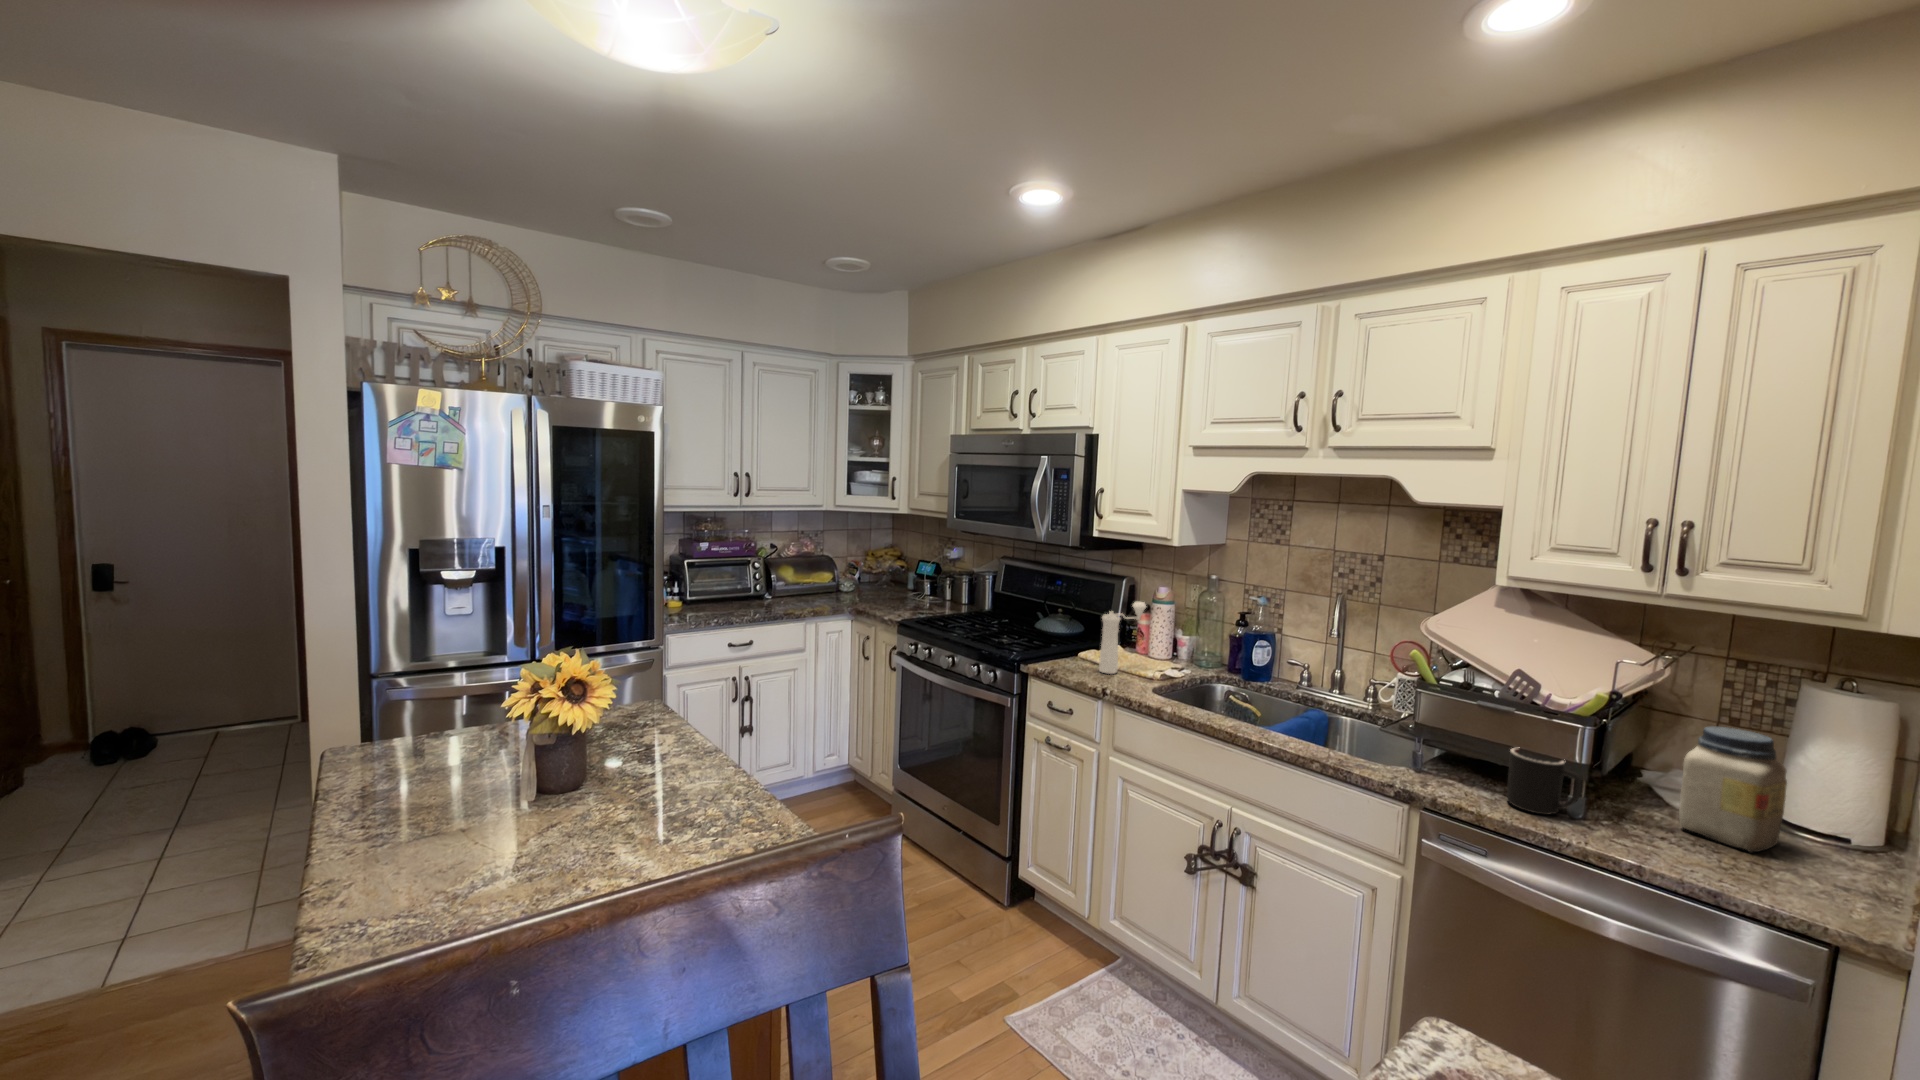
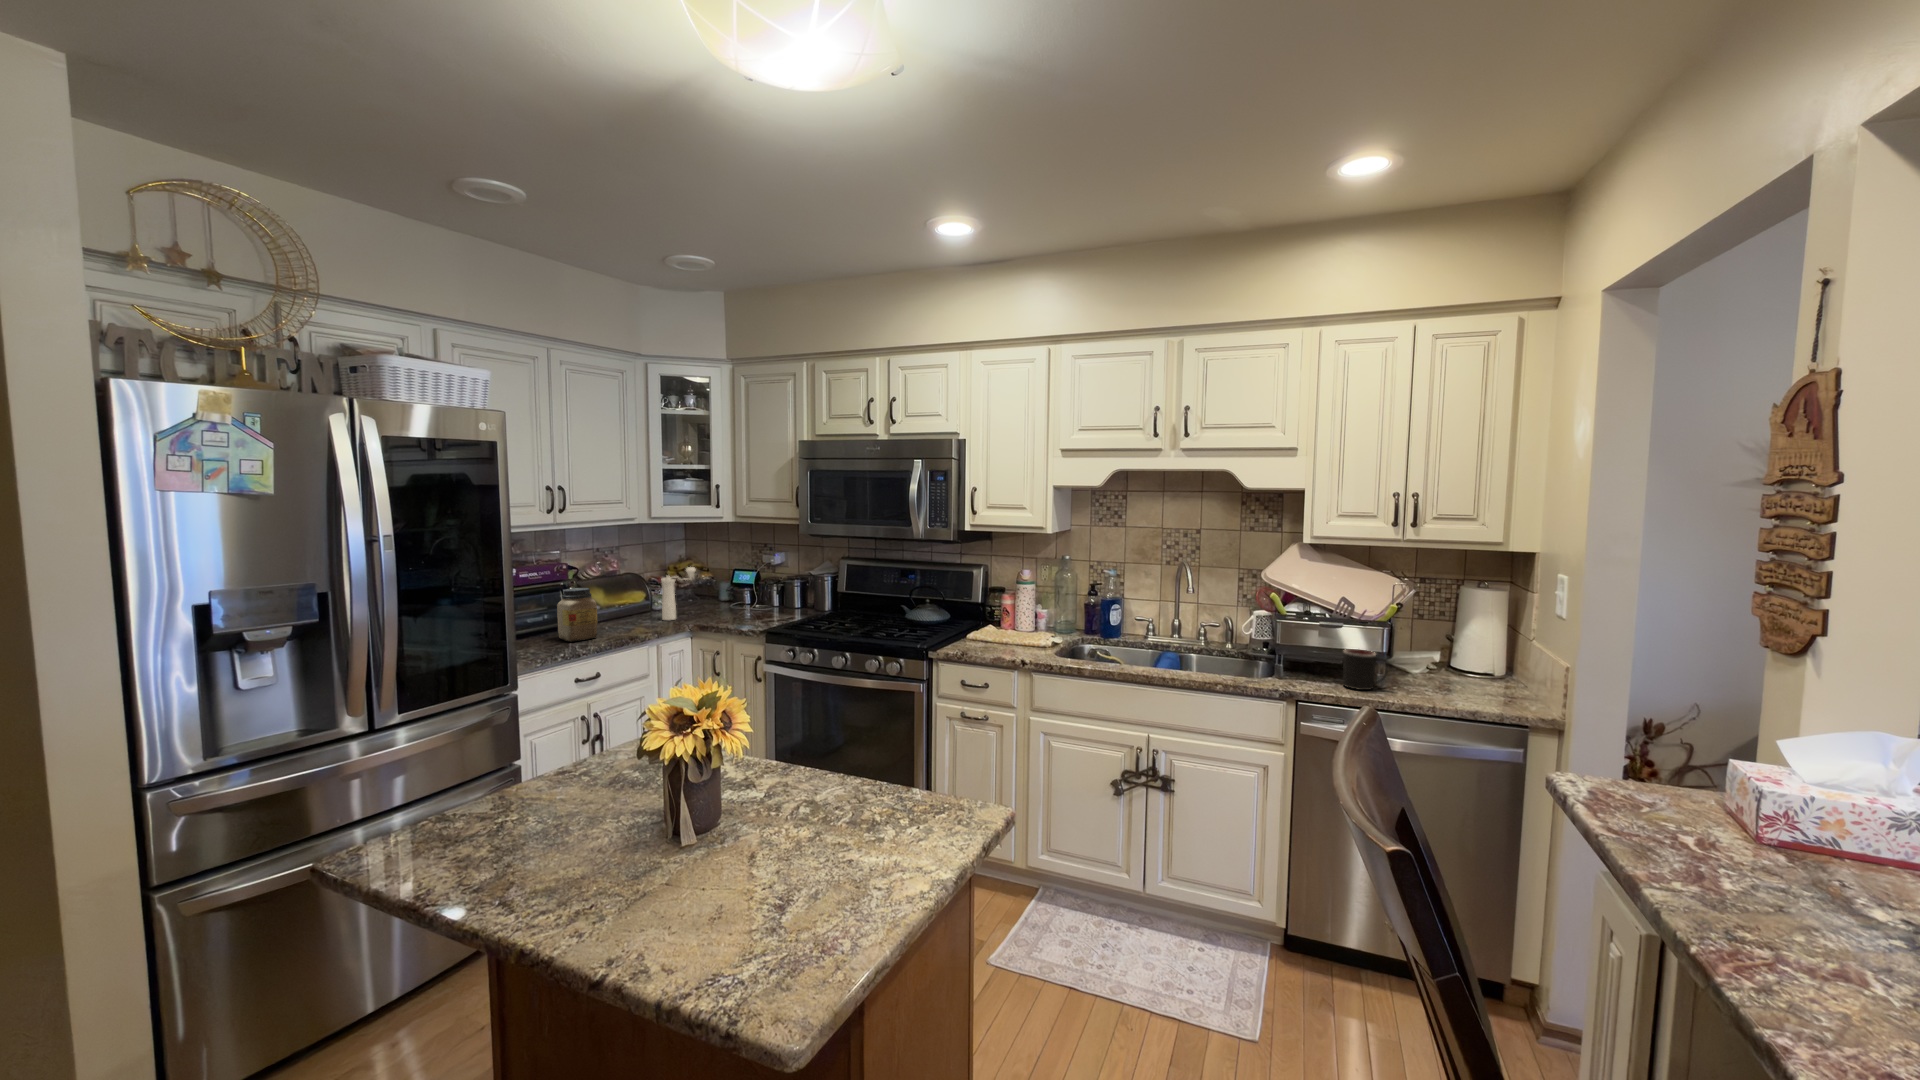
pepper mill: present [1099,602,1146,674] -> present [661,567,696,620]
jar: present [1679,727,1787,852] -> present [557,588,598,642]

